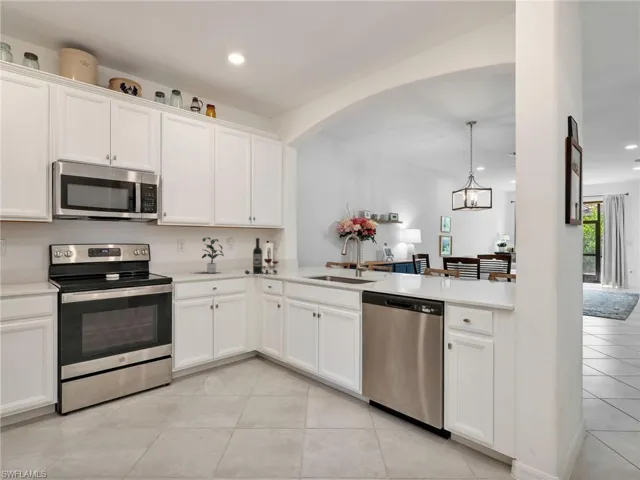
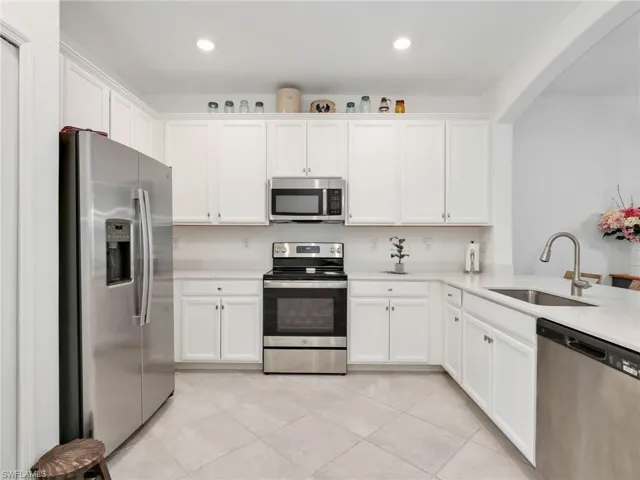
wine bottle: present [245,238,278,274] -> none [431,238,469,281]

